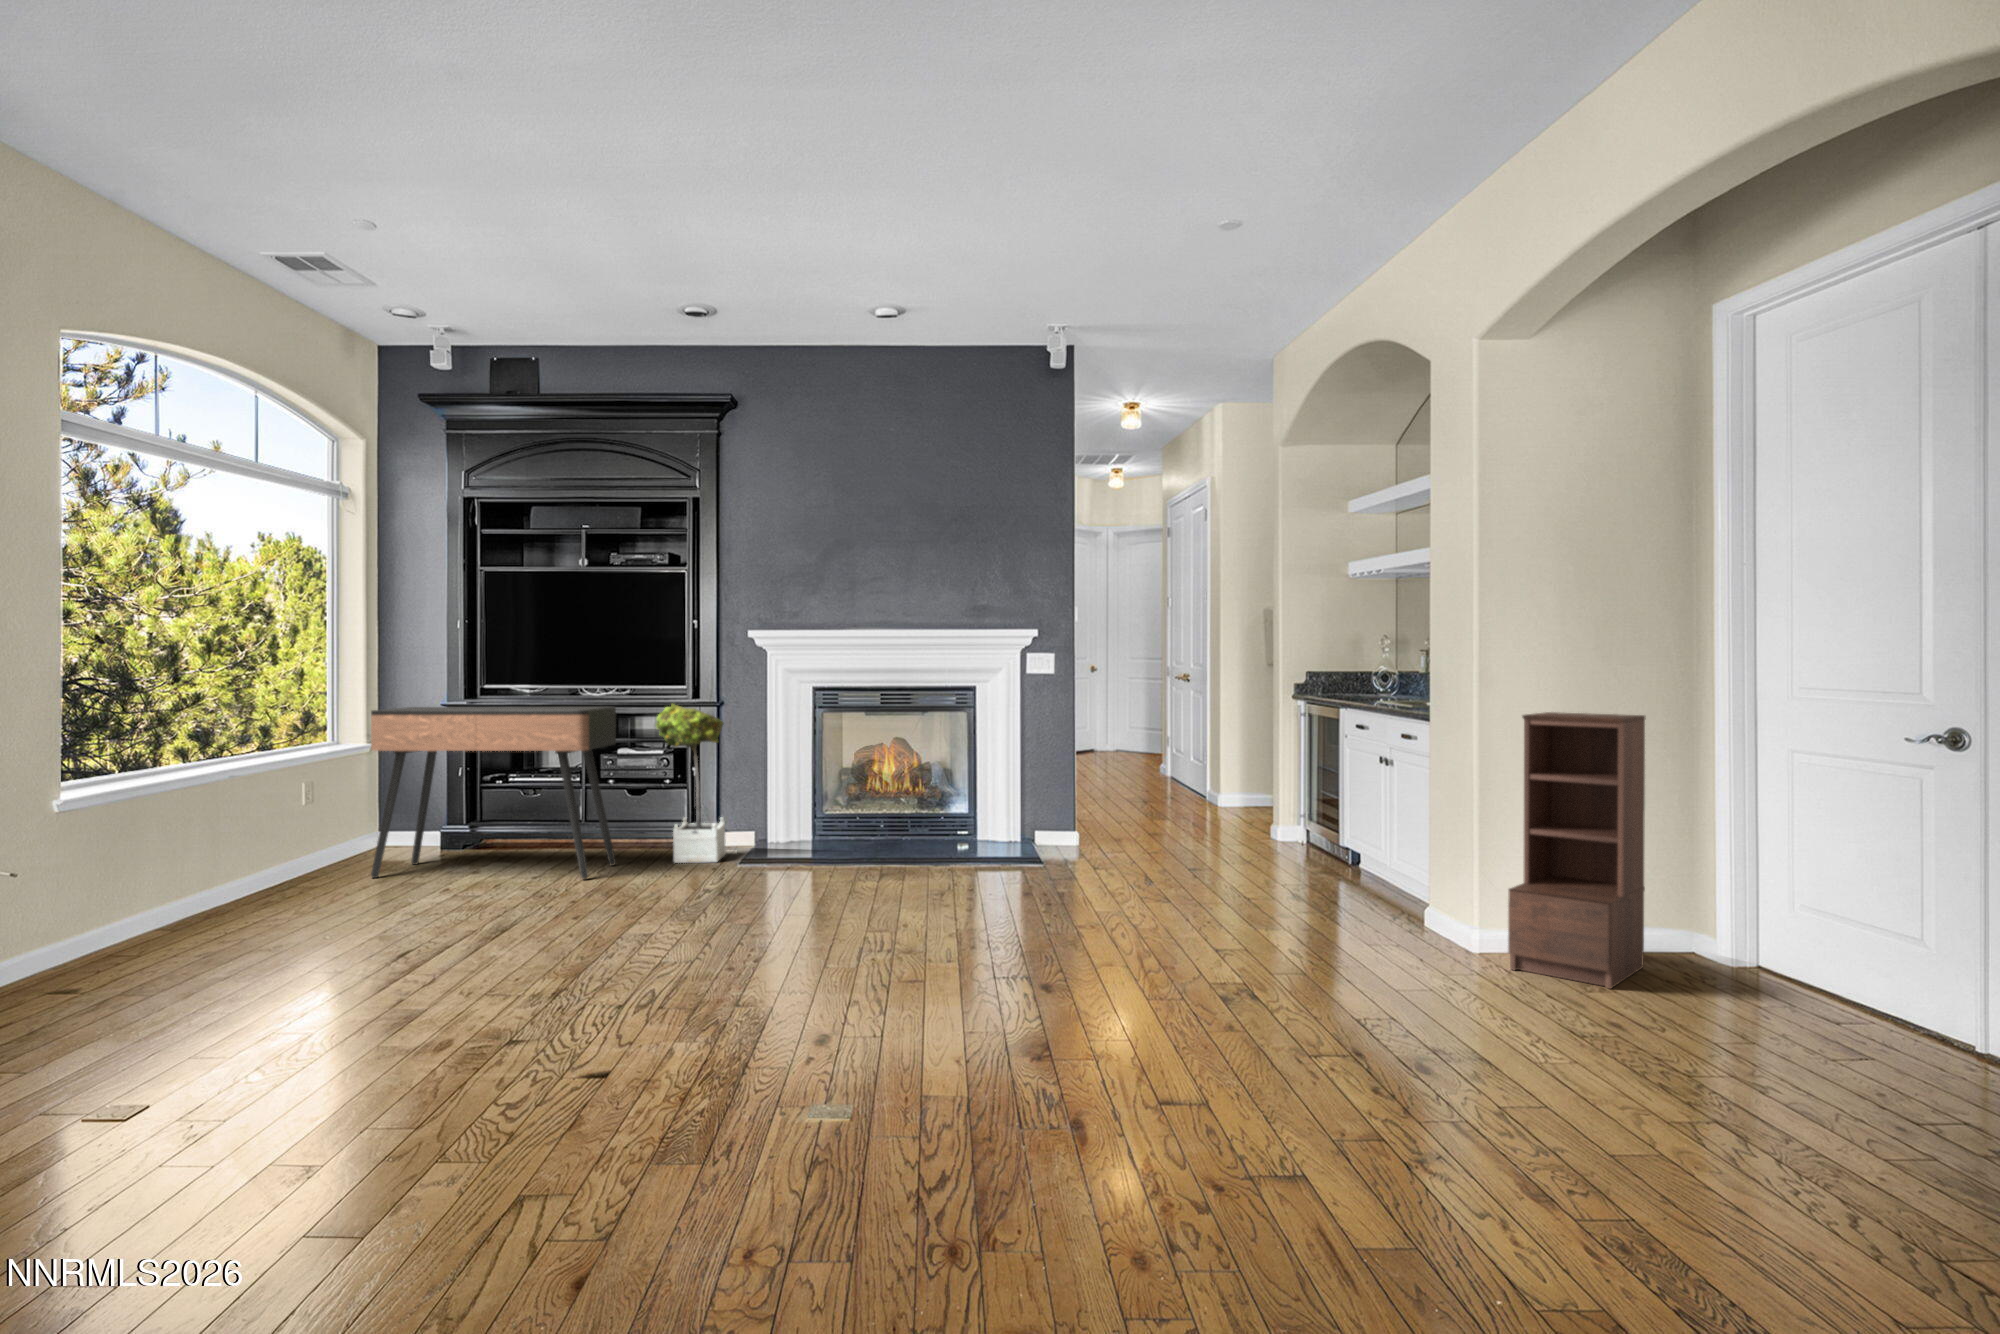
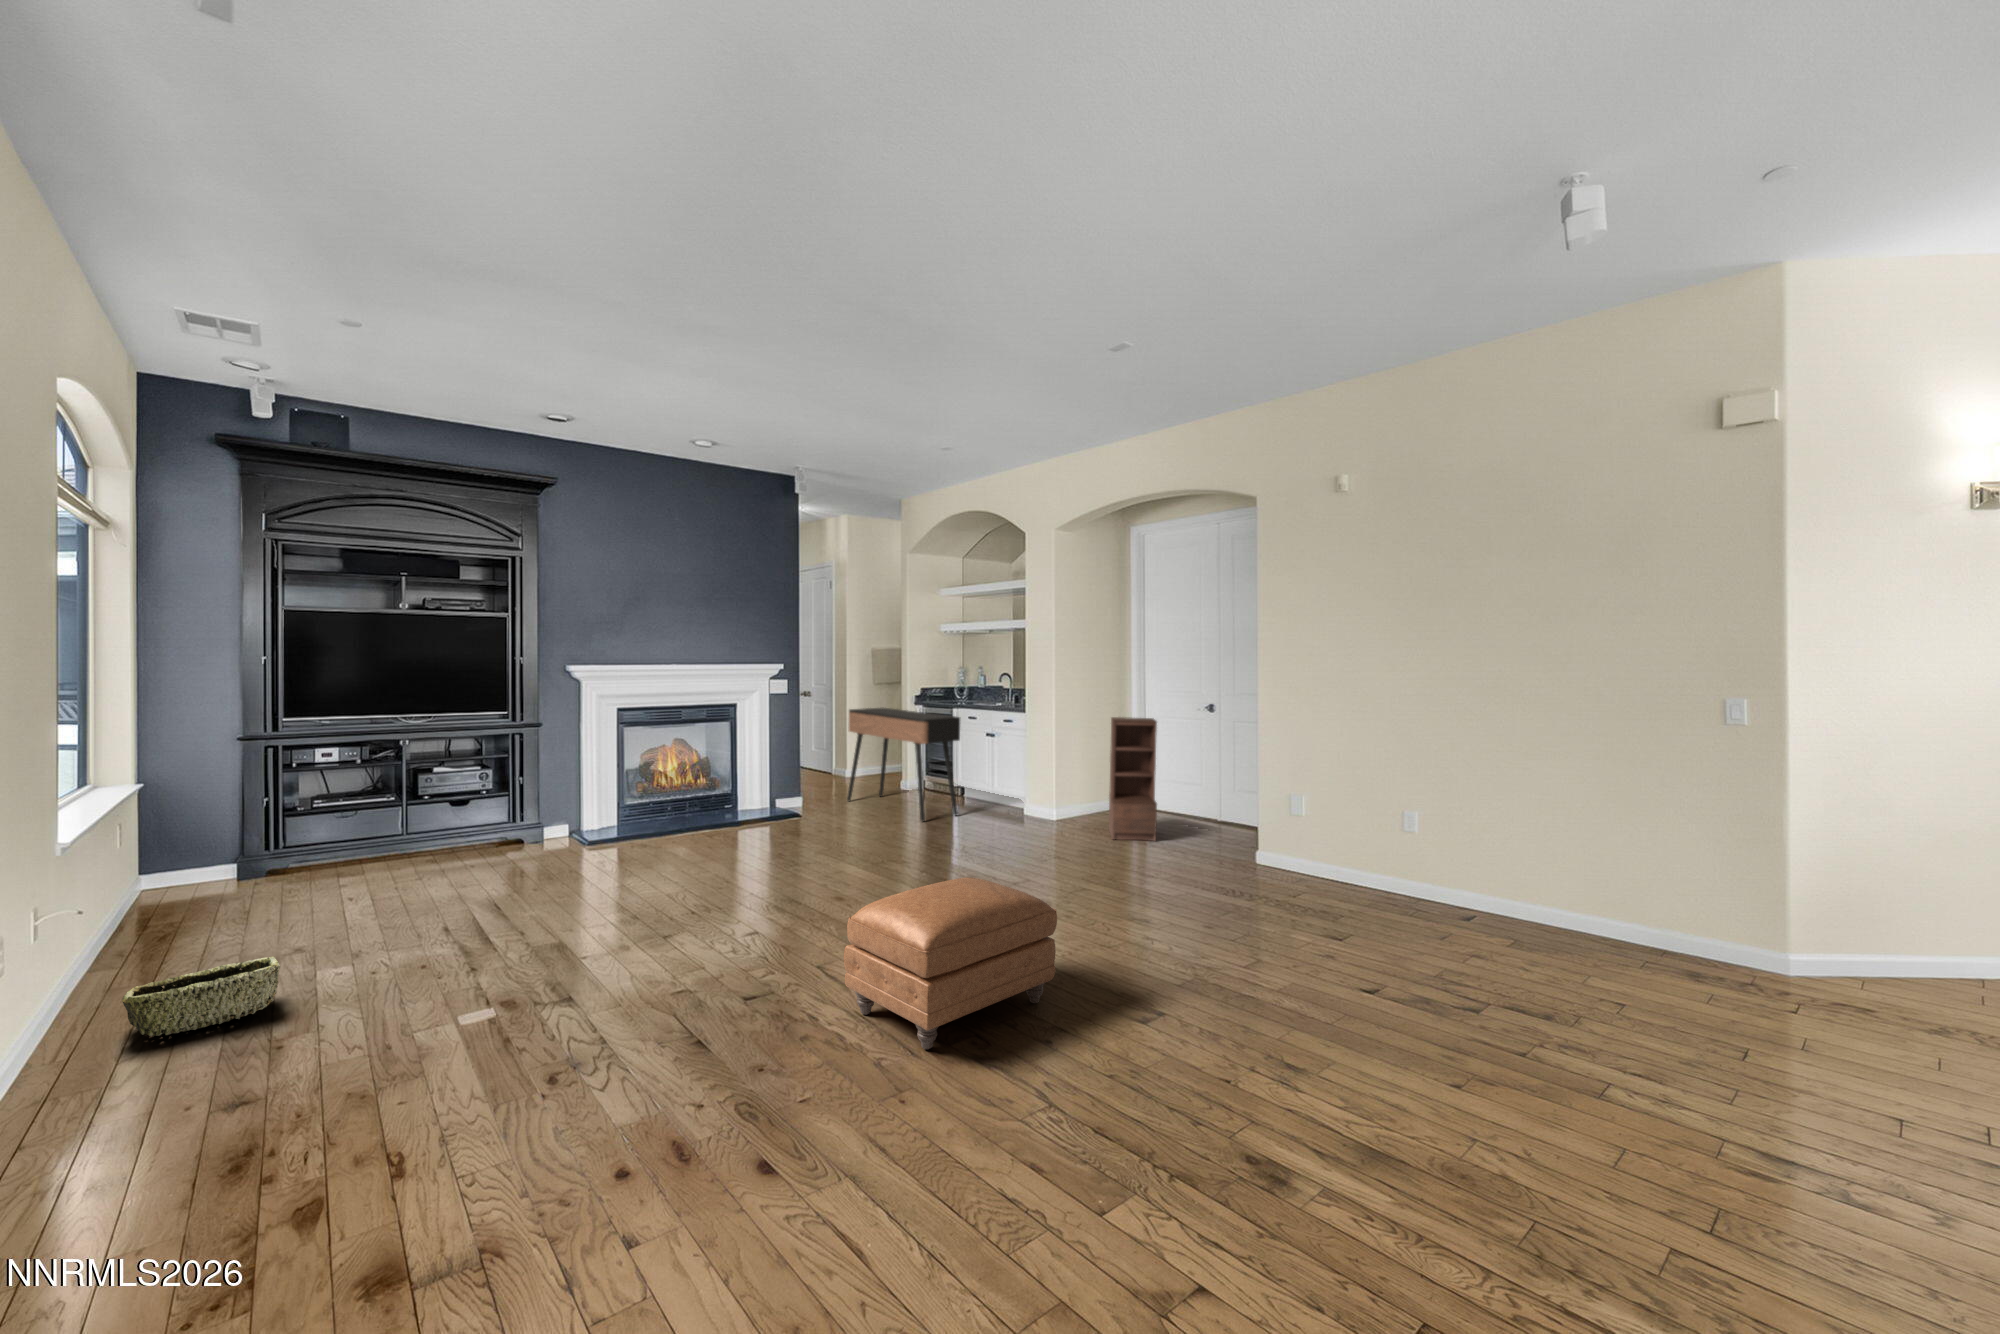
potted tree: present [656,704,726,863] -> none [497,728,560,857]
console table: present [371,707,616,879] -> present [847,708,960,821]
woven basket: none [55,904,211,960] -> present [122,957,280,1036]
ottoman: none [365,933,761,1207] -> present [844,878,1057,1050]

